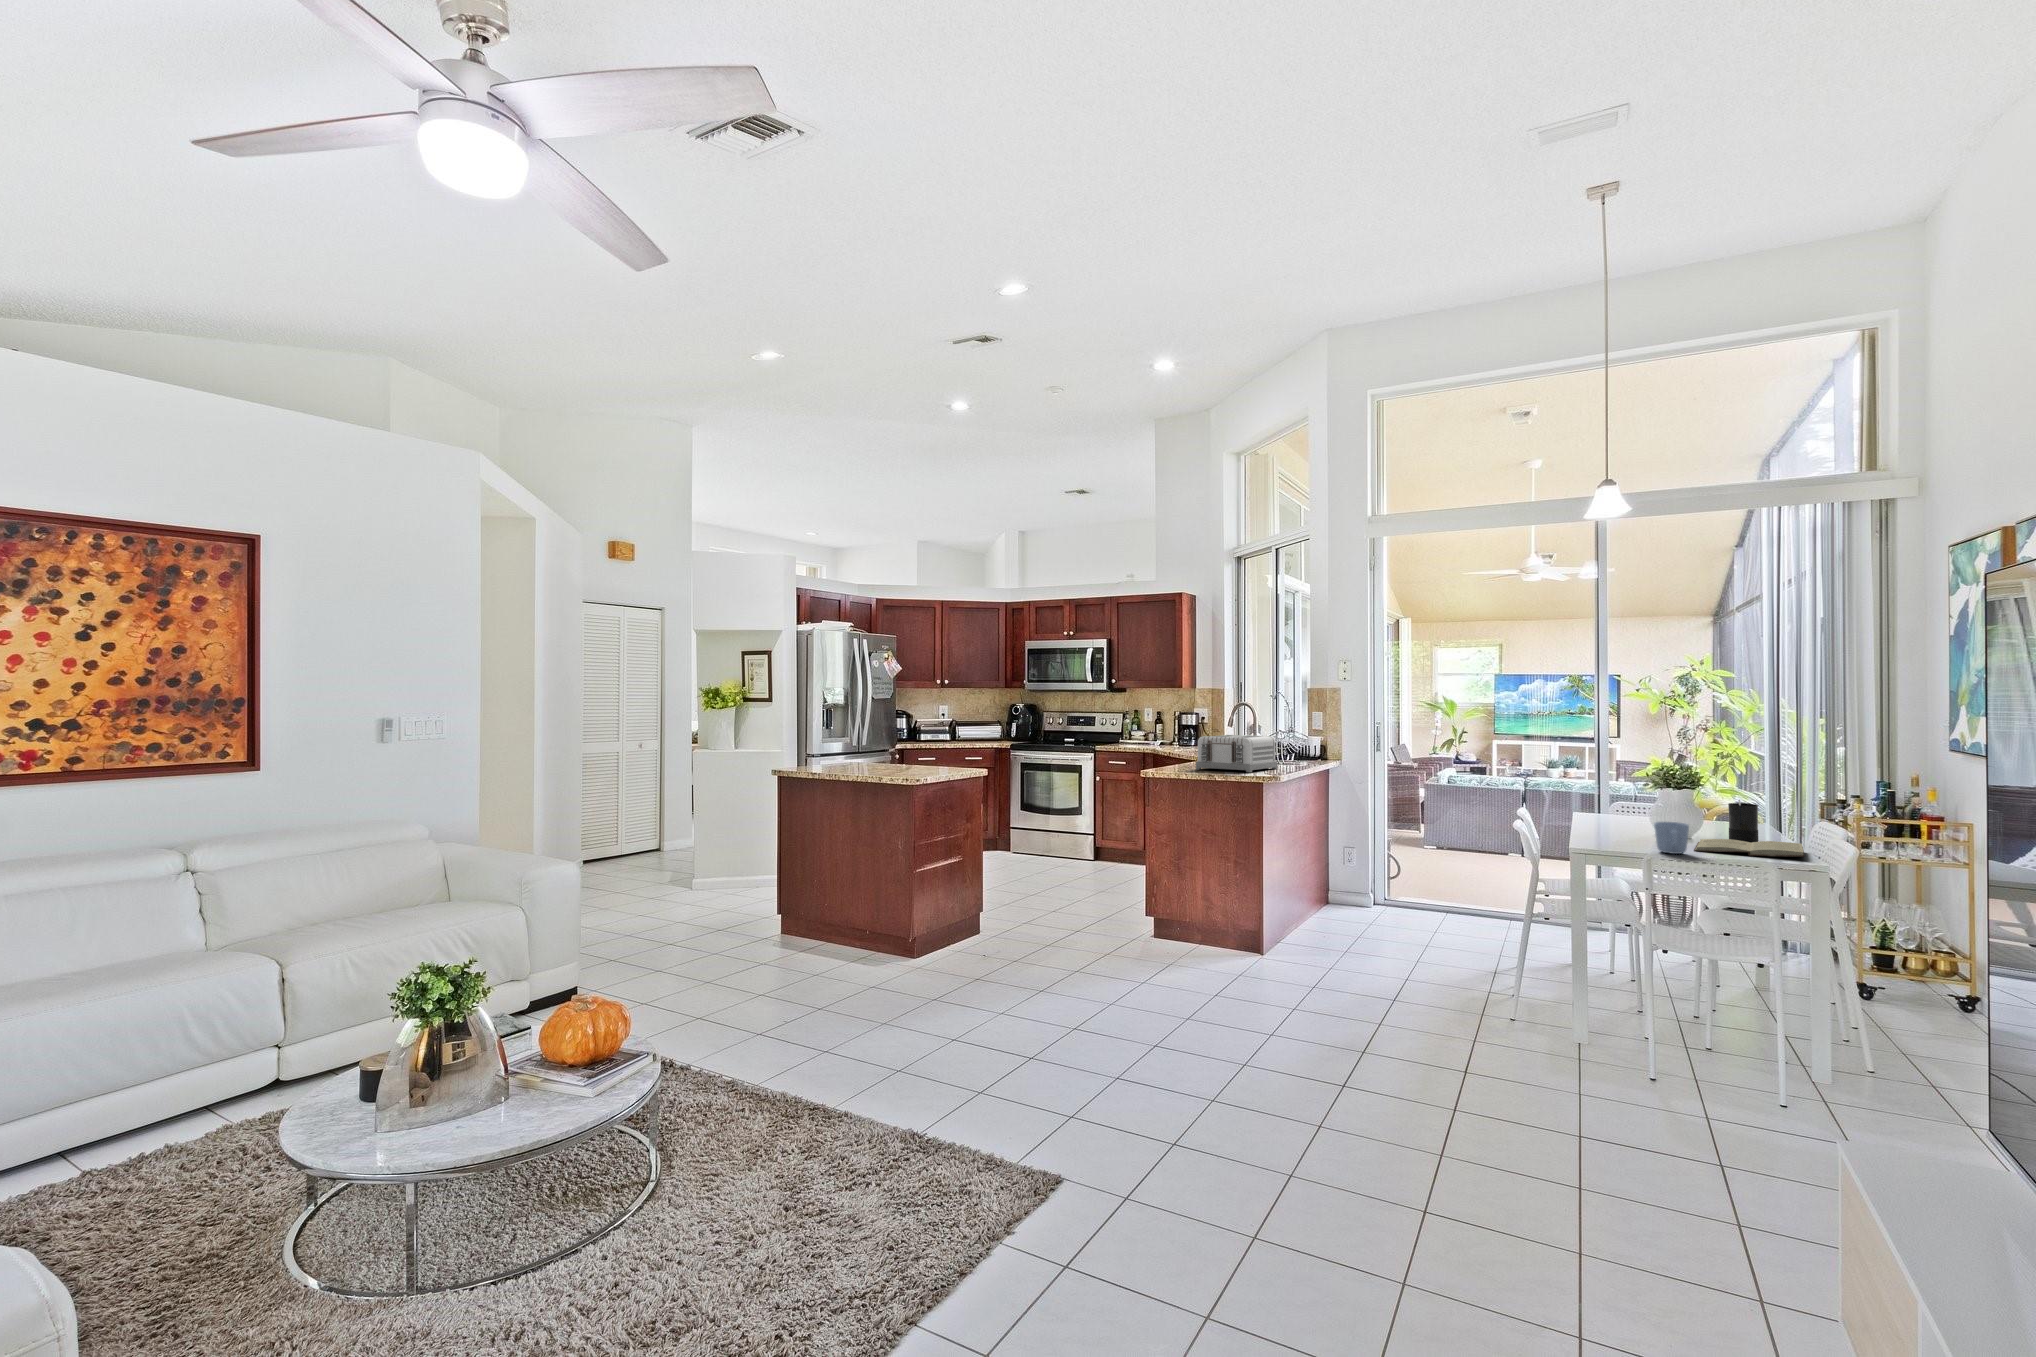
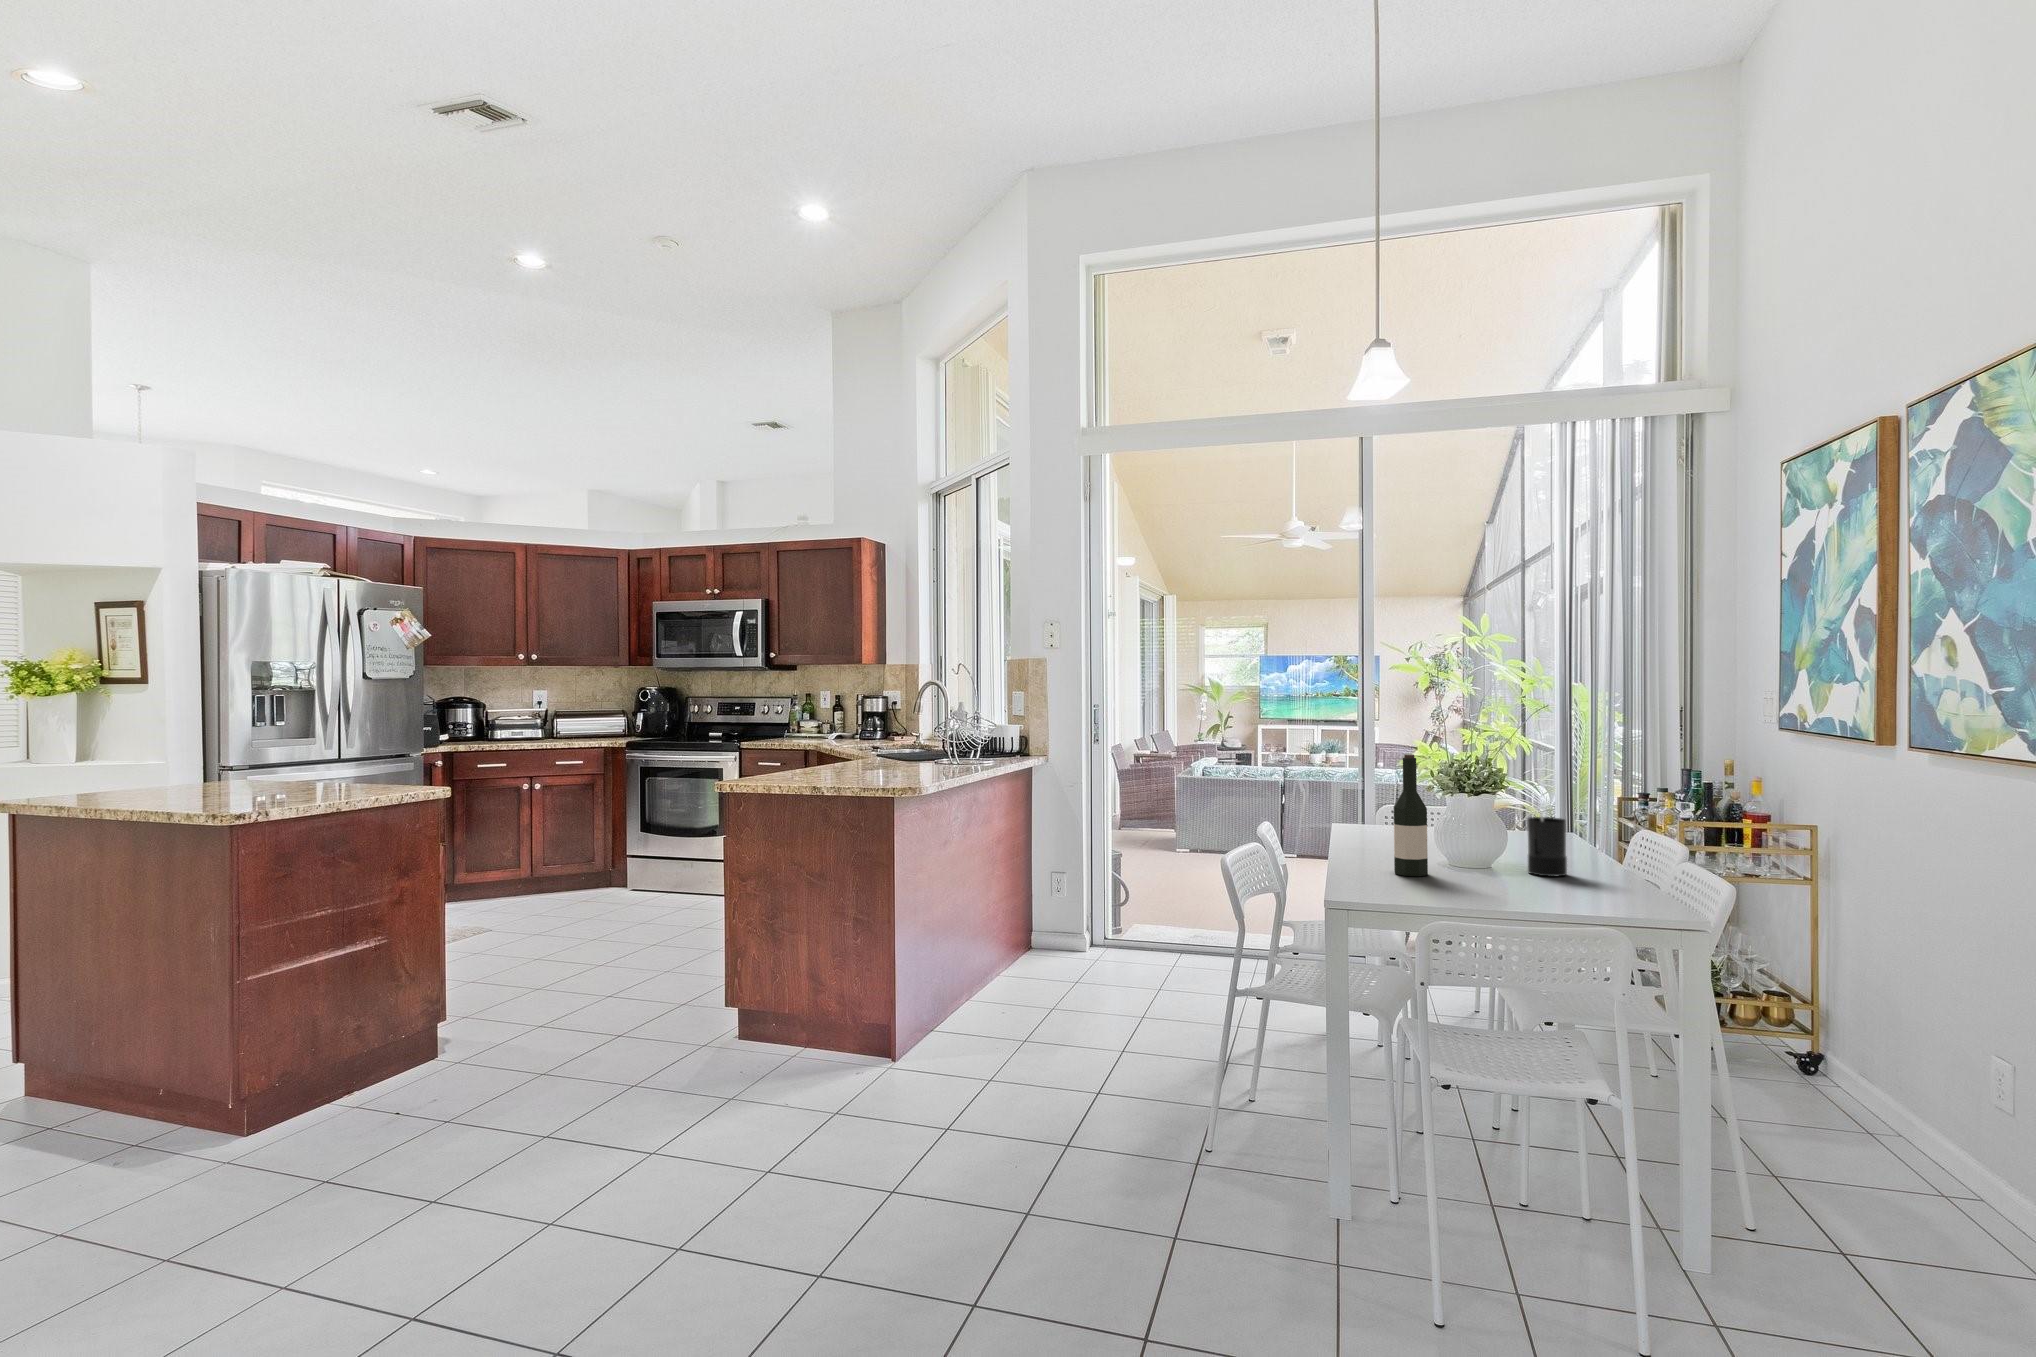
toaster: present [1196,735,1277,772] -> none [814,728,937,785]
wine bottle: none [1628,758,1654,838] -> present [1394,754,1428,876]
mug: present [1654,822,1689,854] -> none [1427,858,1476,910]
book: present [1694,839,1805,857] -> none [1482,876,1637,907]

